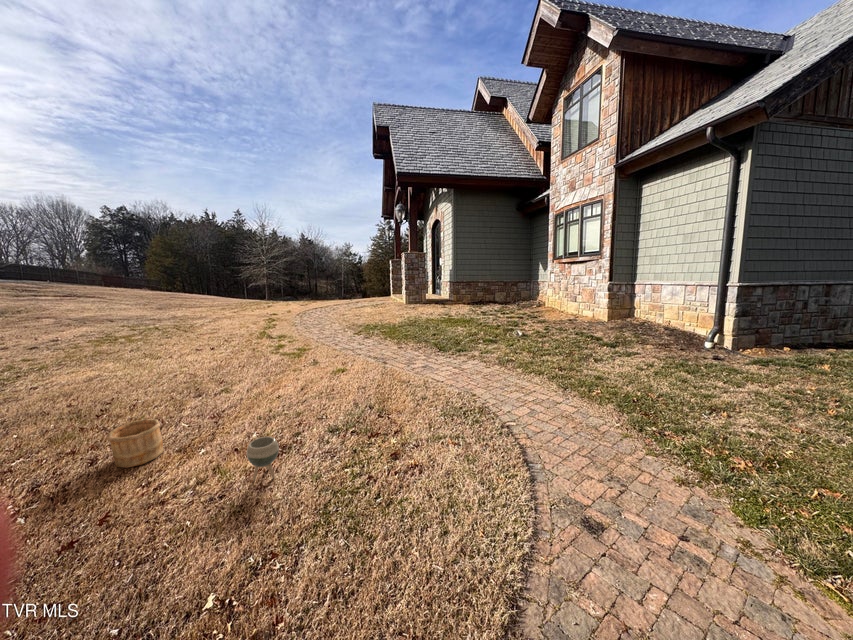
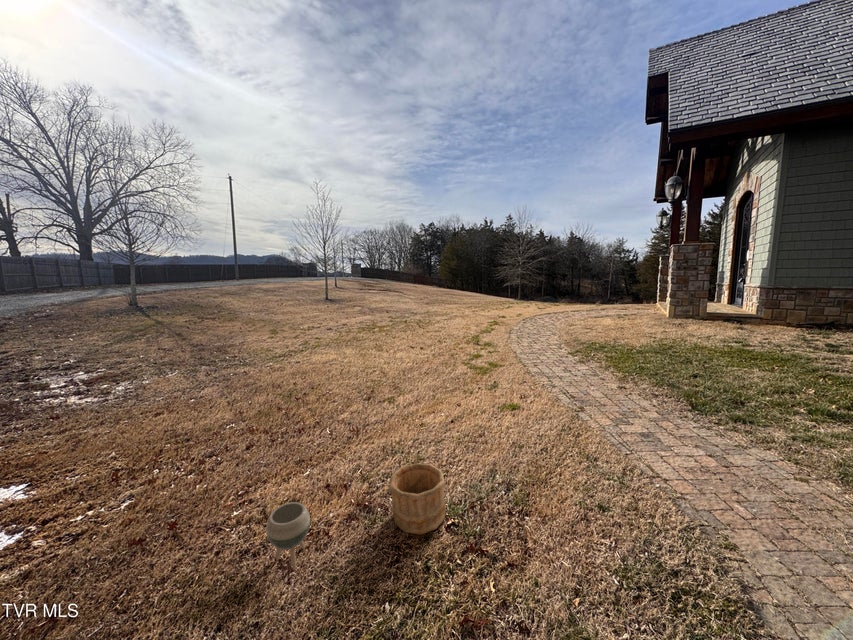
wooden bucket: present [107,419,164,468] -> present [389,464,445,535]

